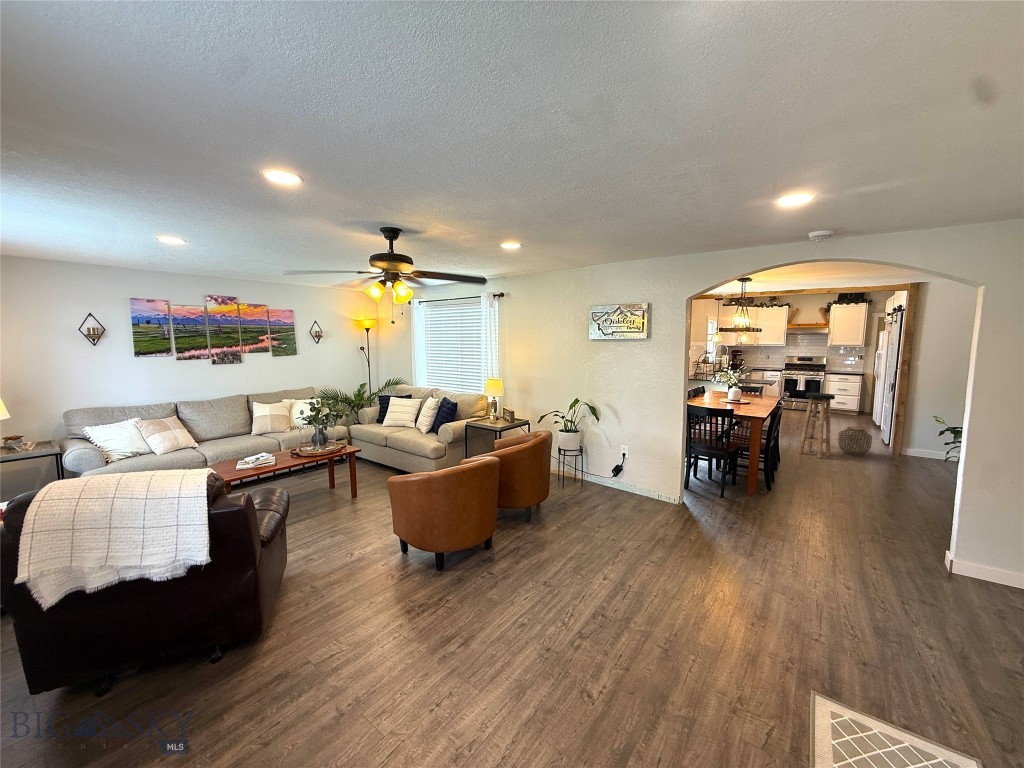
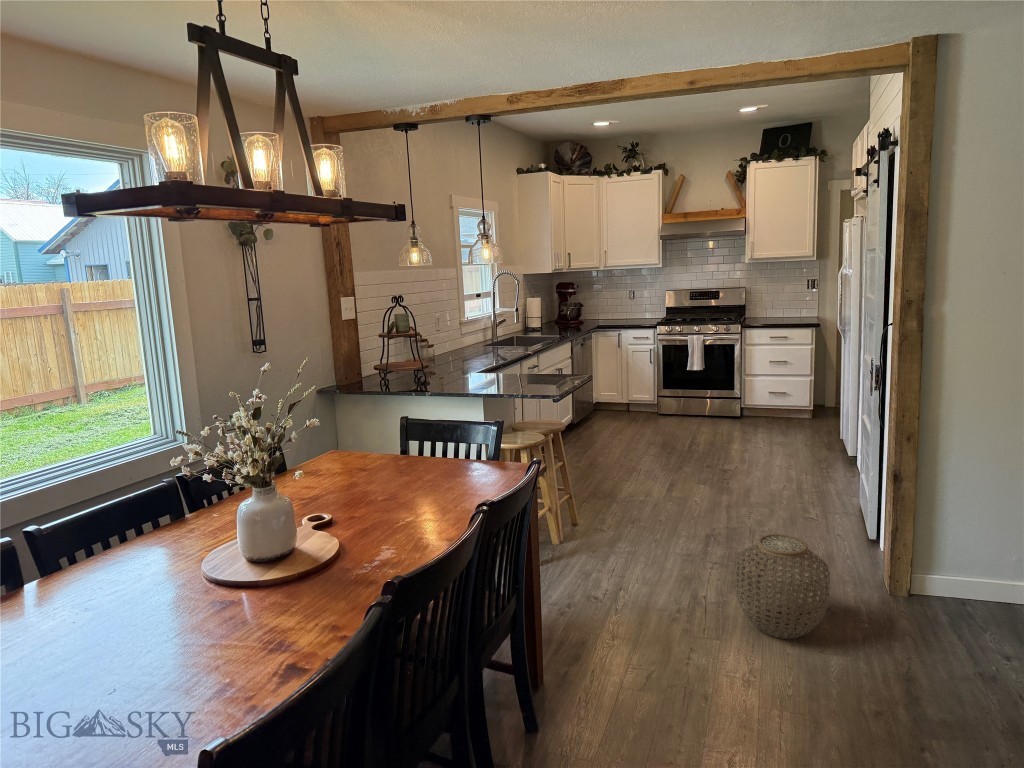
bar stool: present [798,393,835,458] -> none [609,438,708,690]

